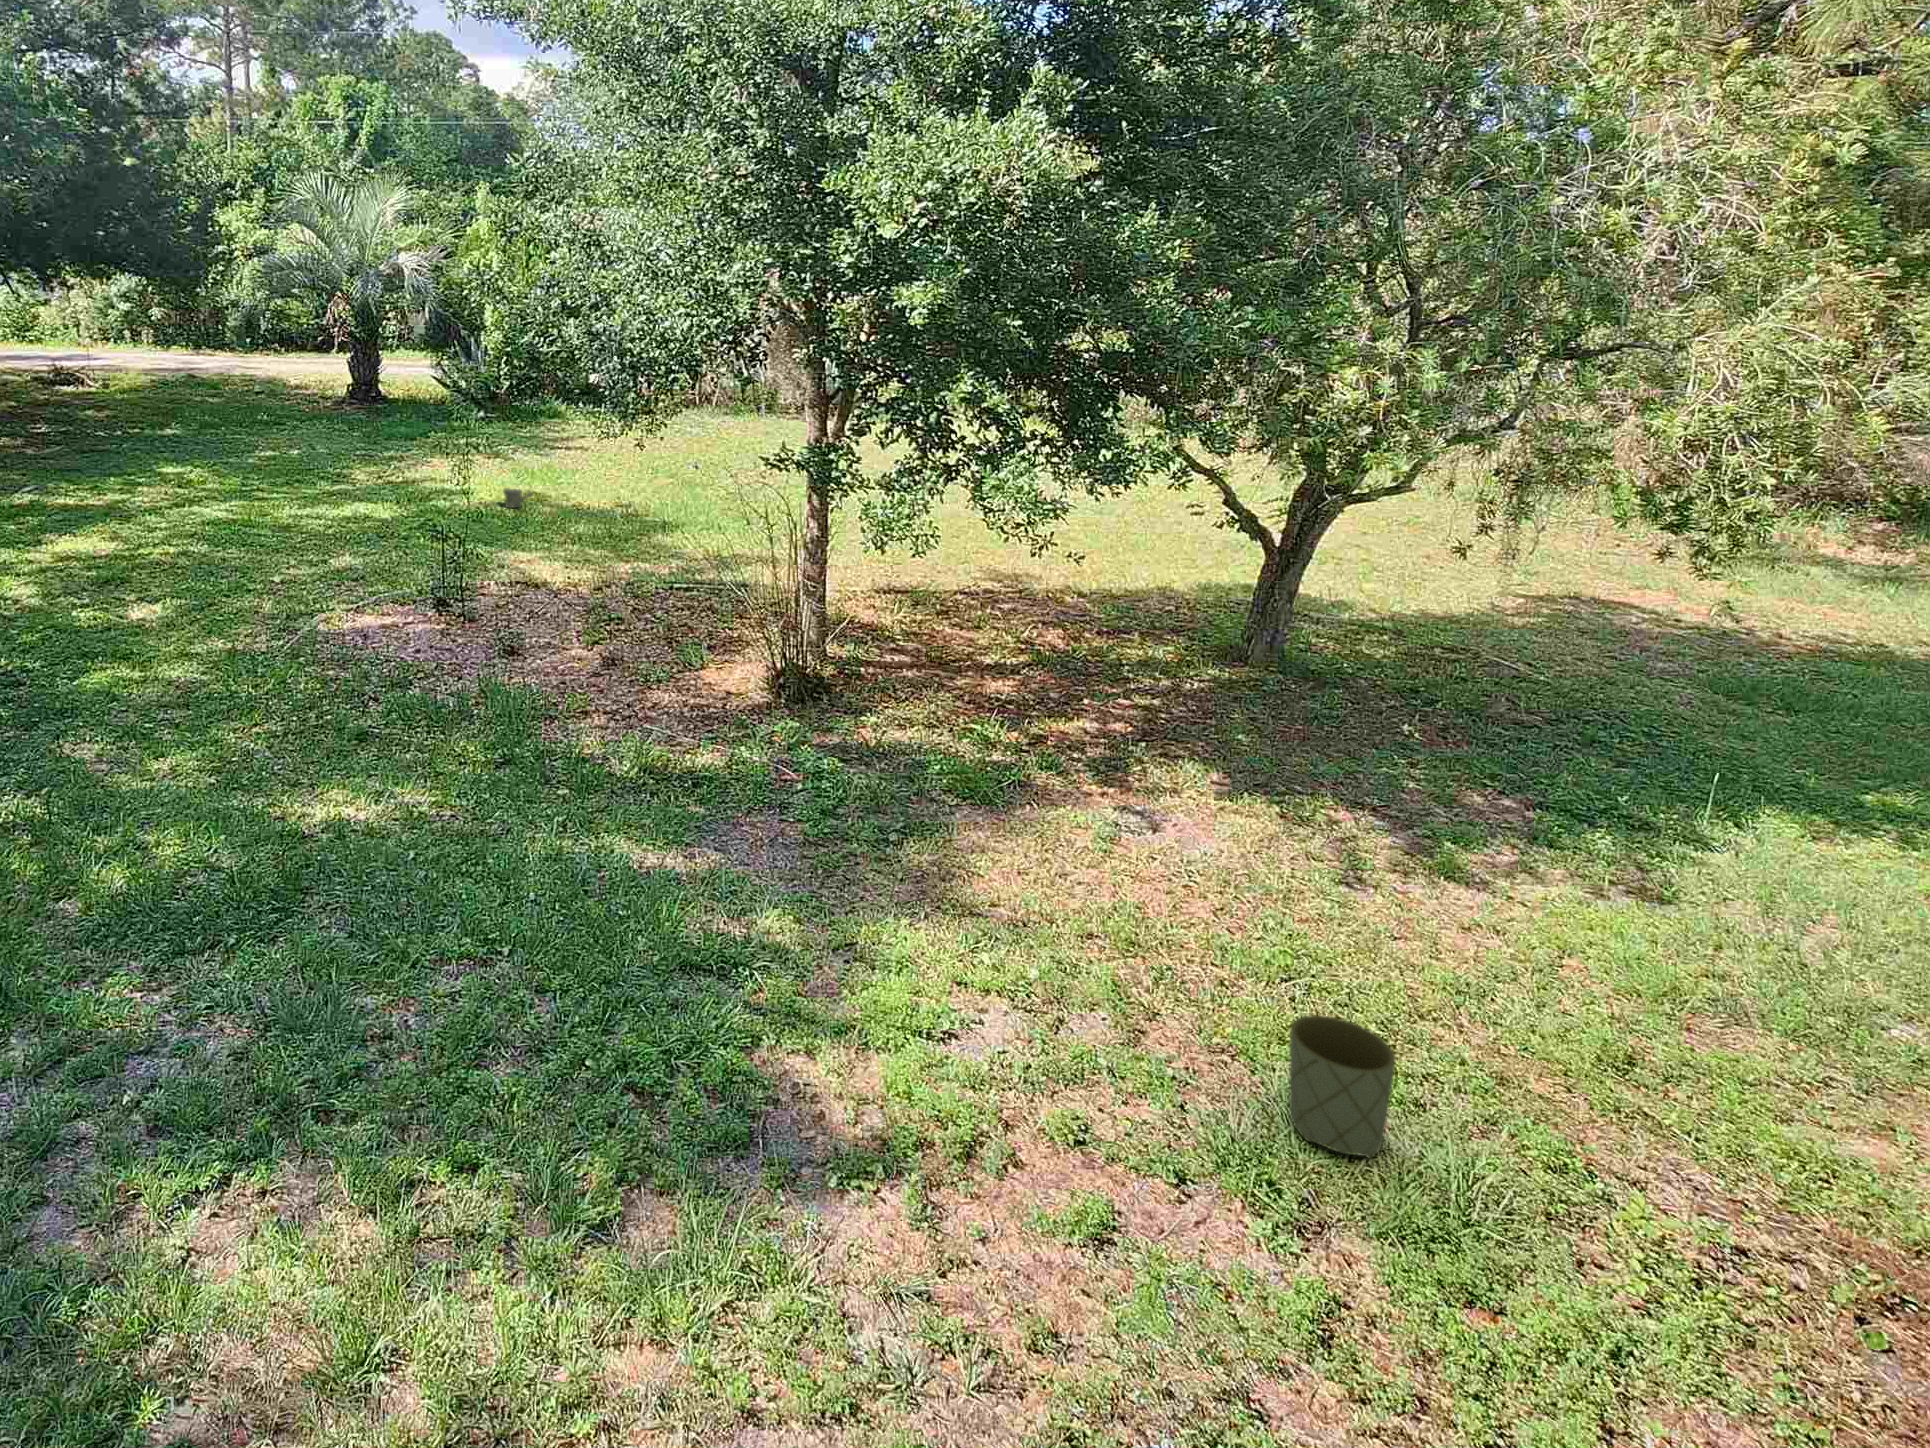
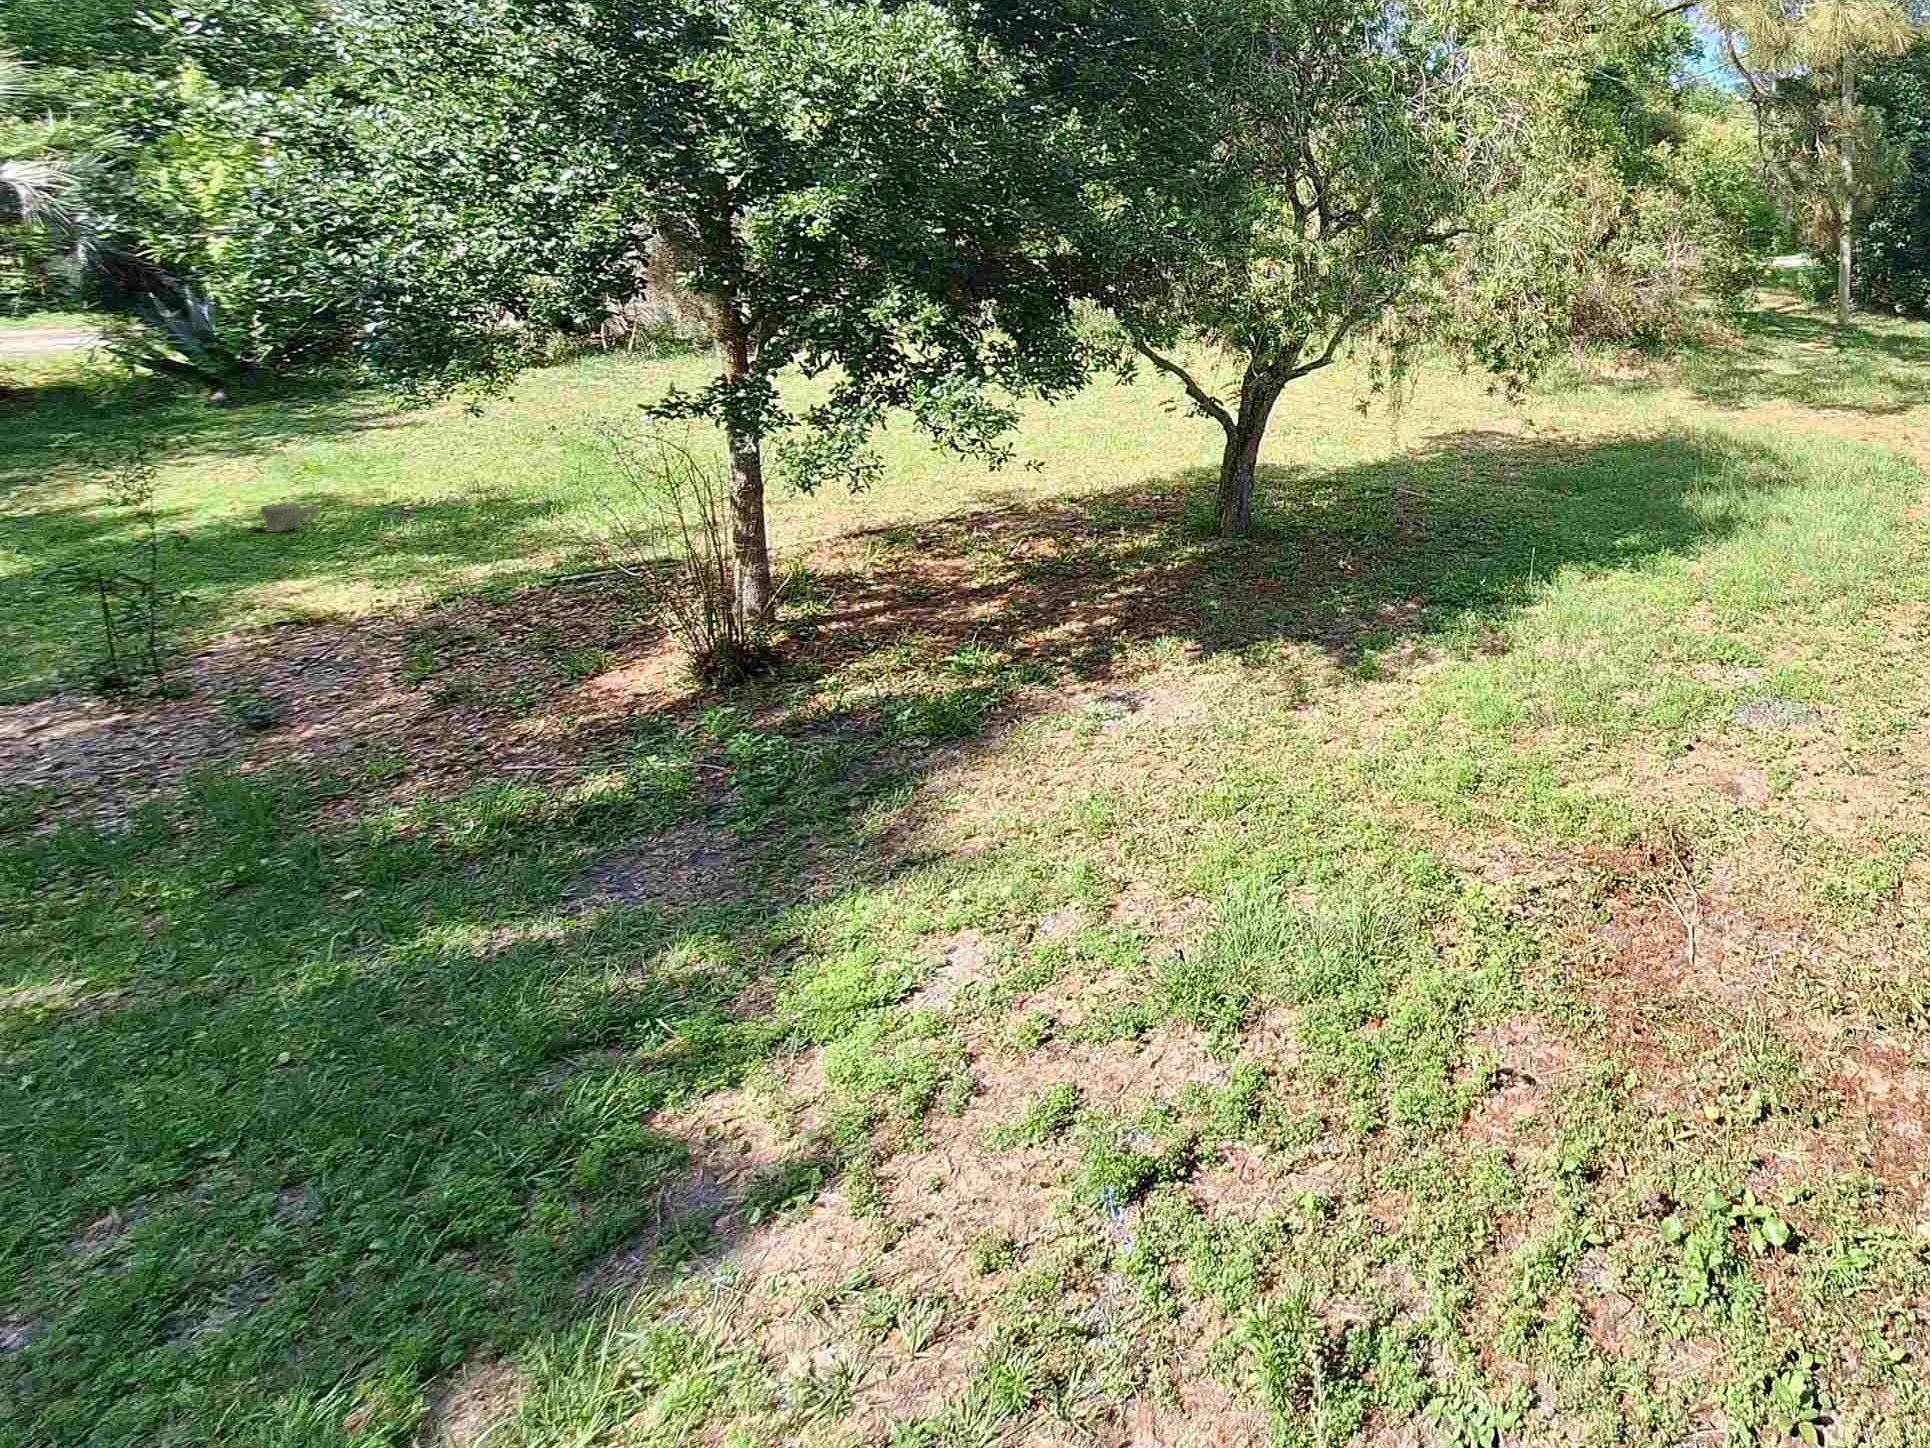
planter: present [1289,1015,1396,1158] -> none [1242,840,1327,967]

